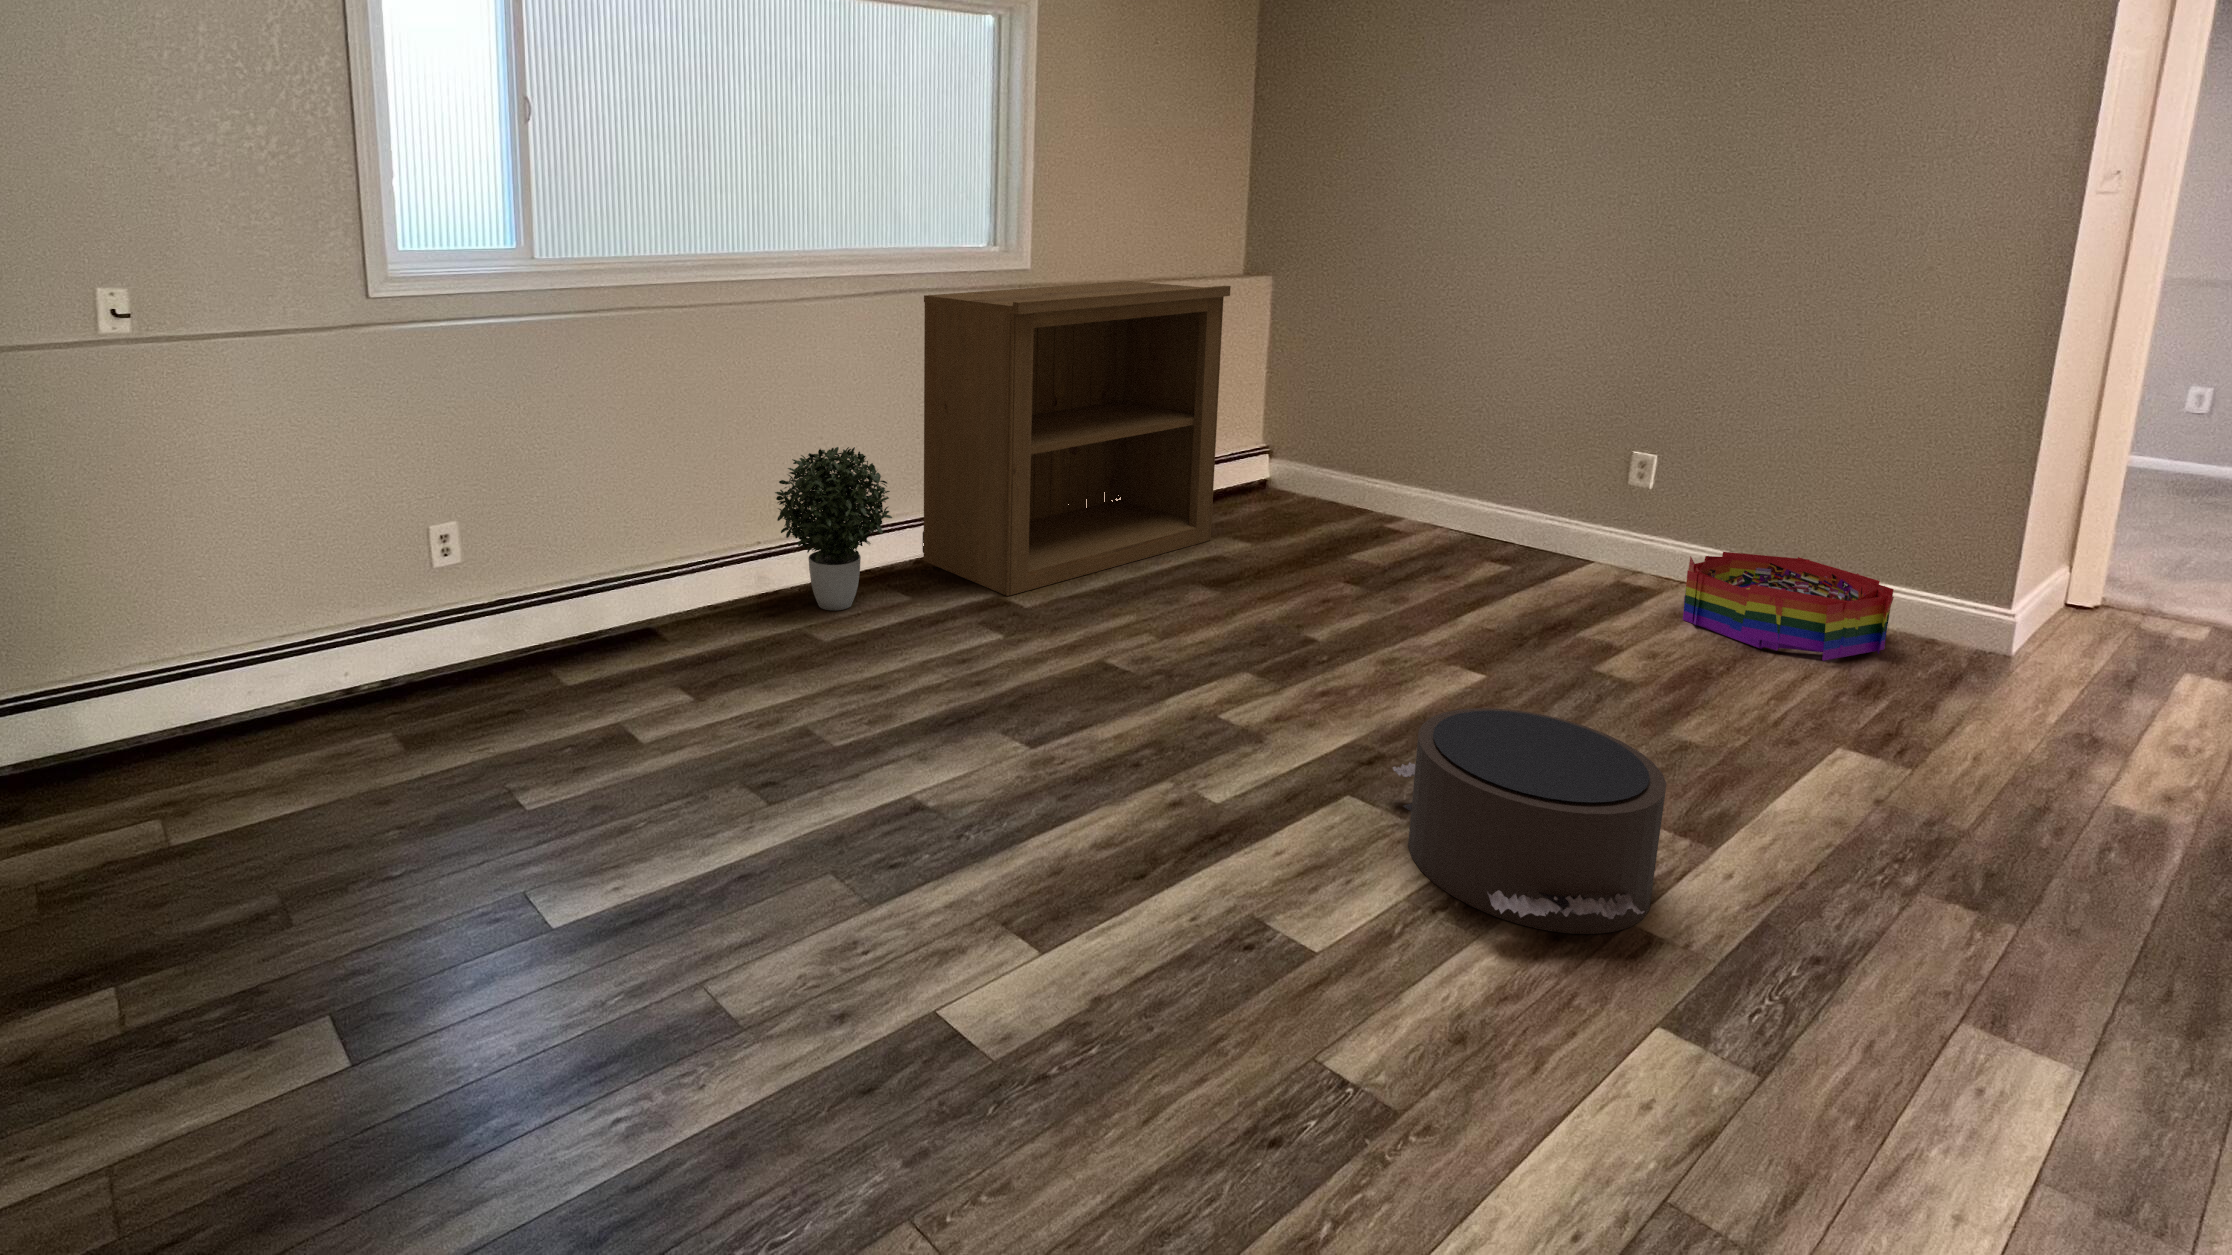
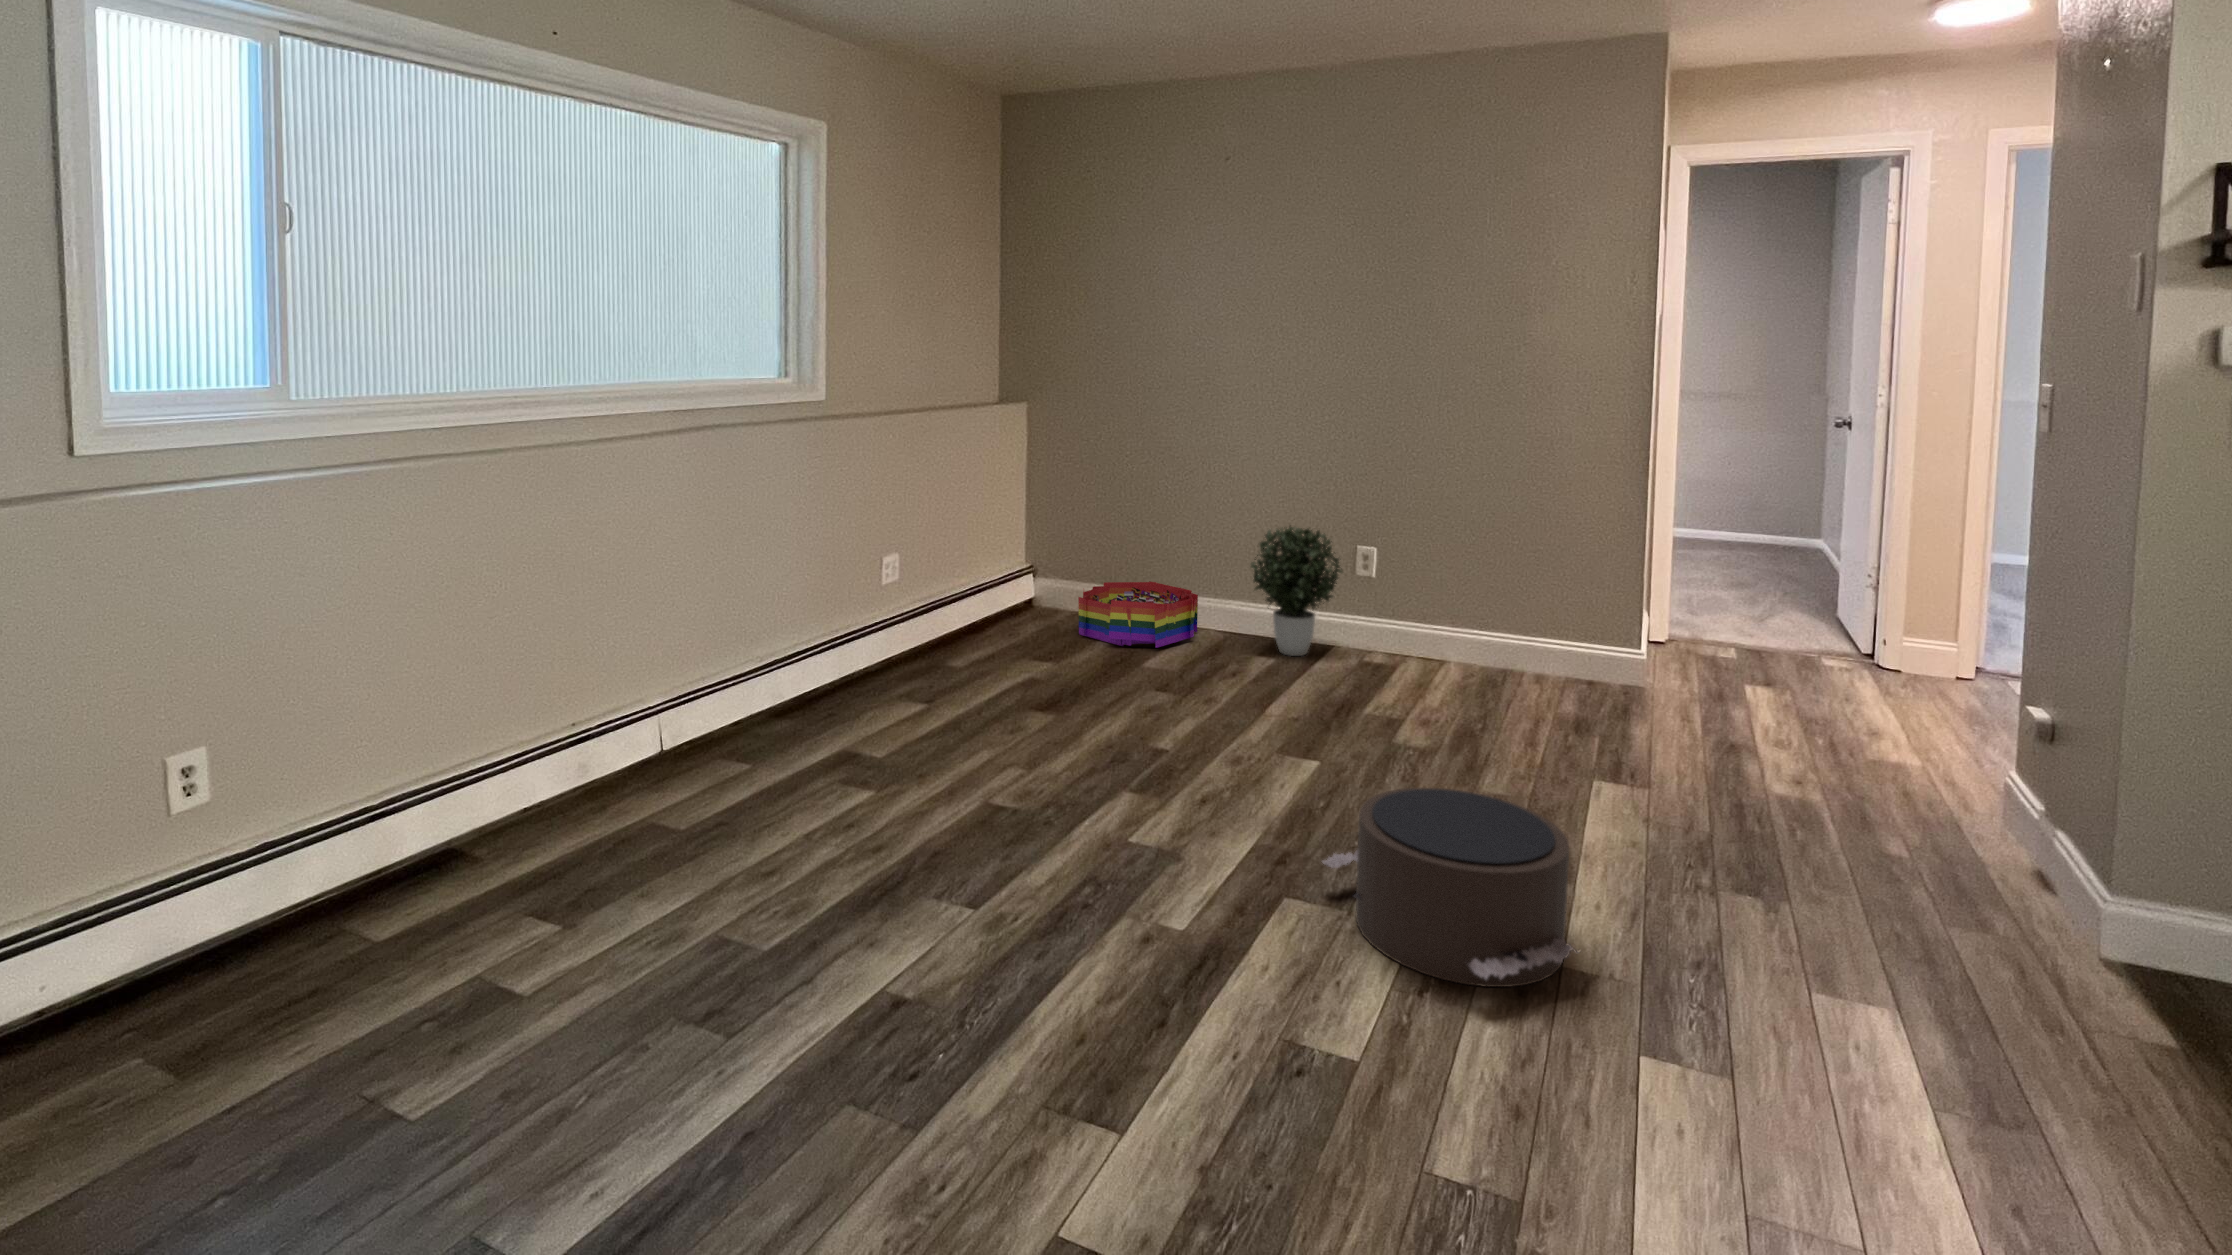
bookshelf: present [922,281,1231,596] -> none [747,413,1033,749]
potted plant: present [775,447,892,610] -> present [1251,527,1342,656]
storage bin: present [1683,552,1894,661] -> present [1078,581,1198,648]

